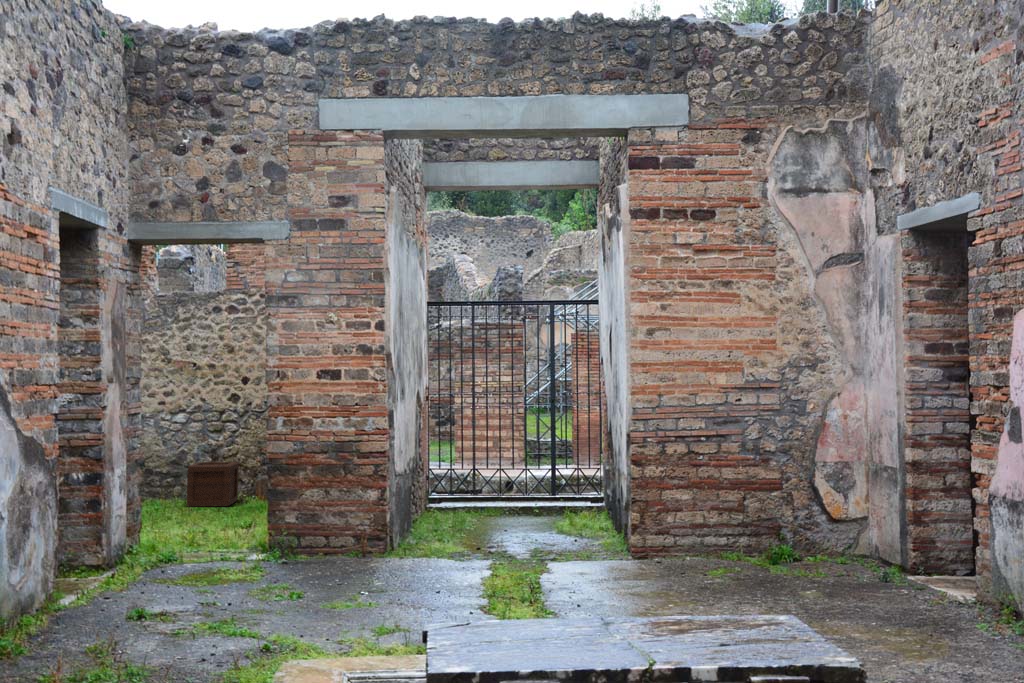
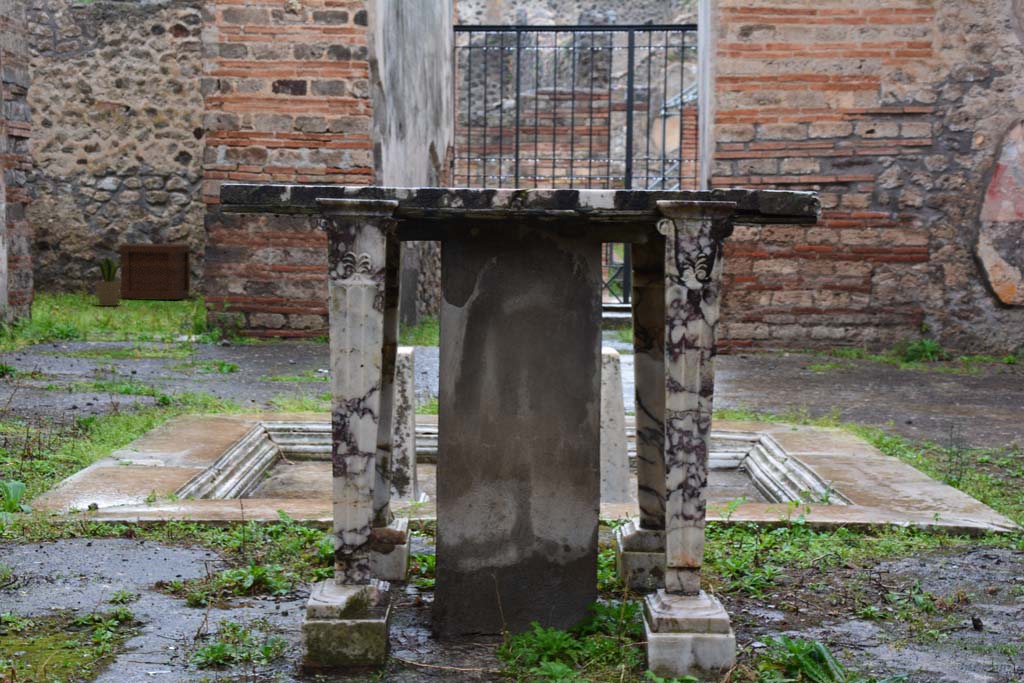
potted plant: none [169,480,191,518] -> present [95,257,122,306]

